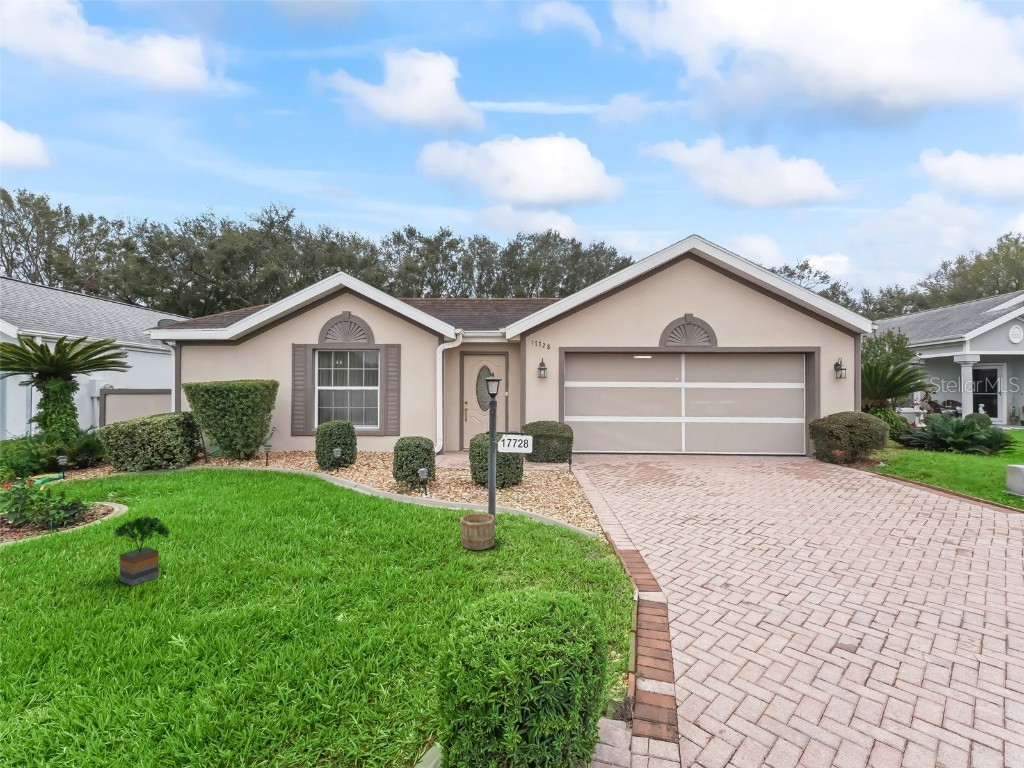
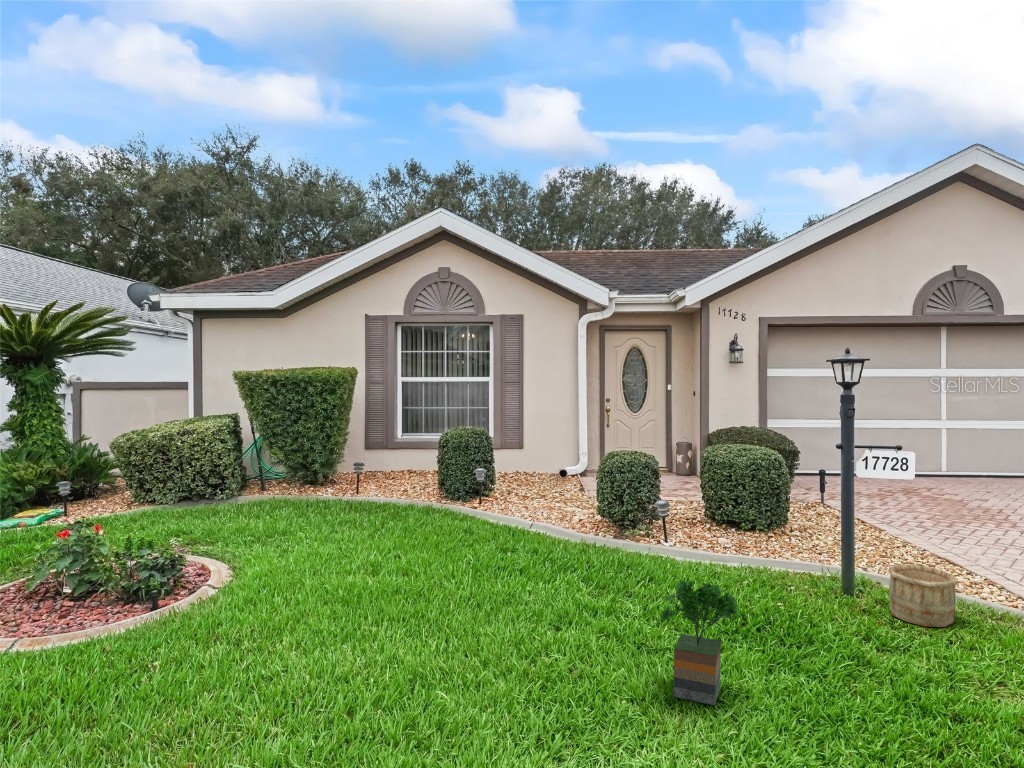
potted tree: present [114,516,170,586] -> present [662,581,739,705]

